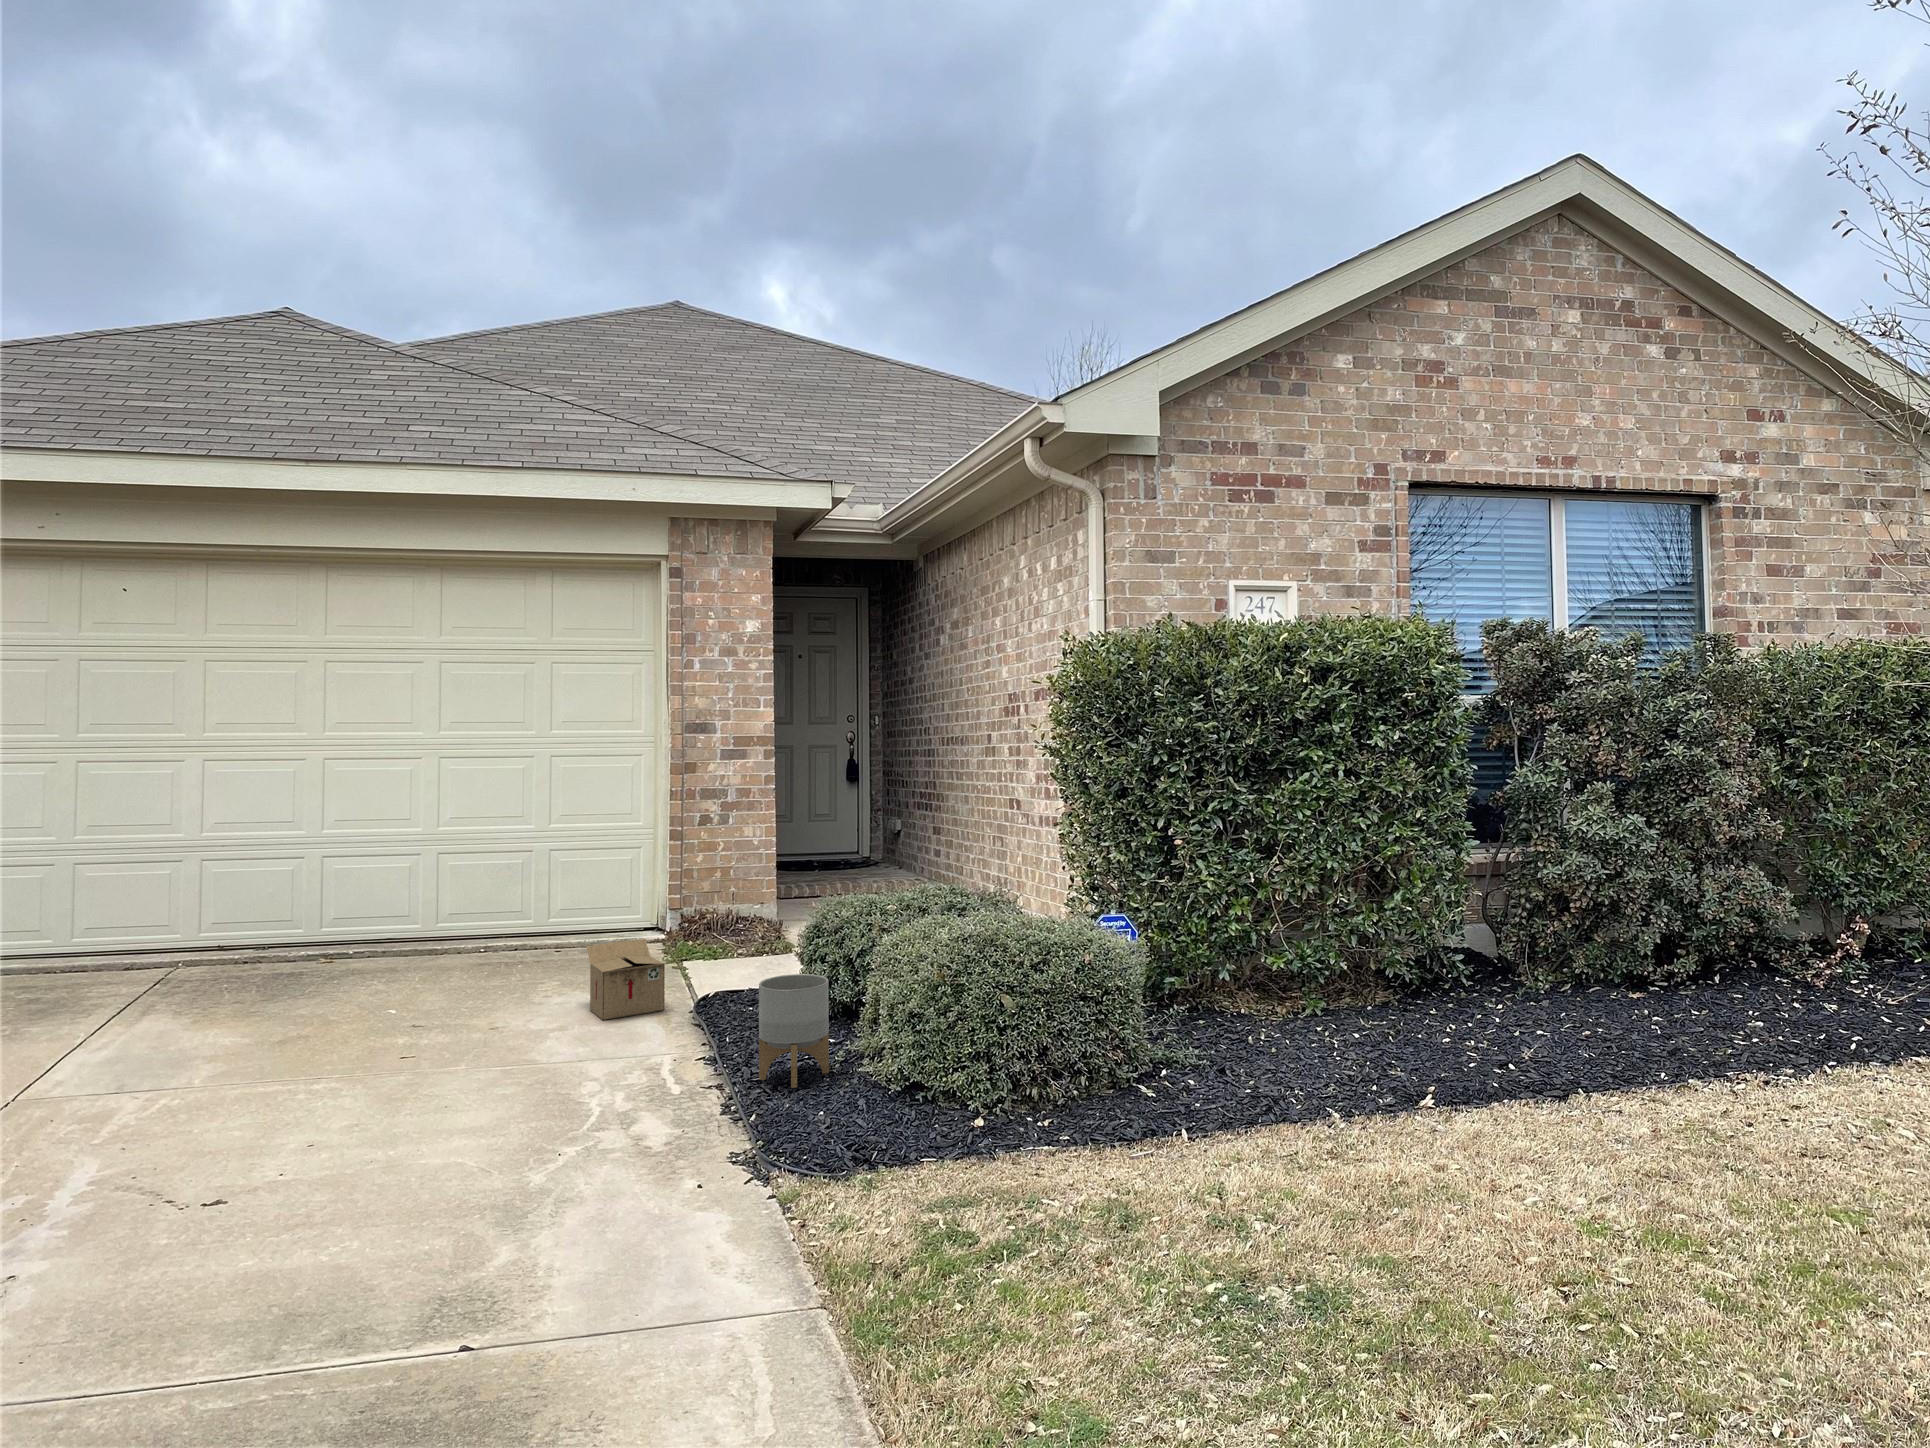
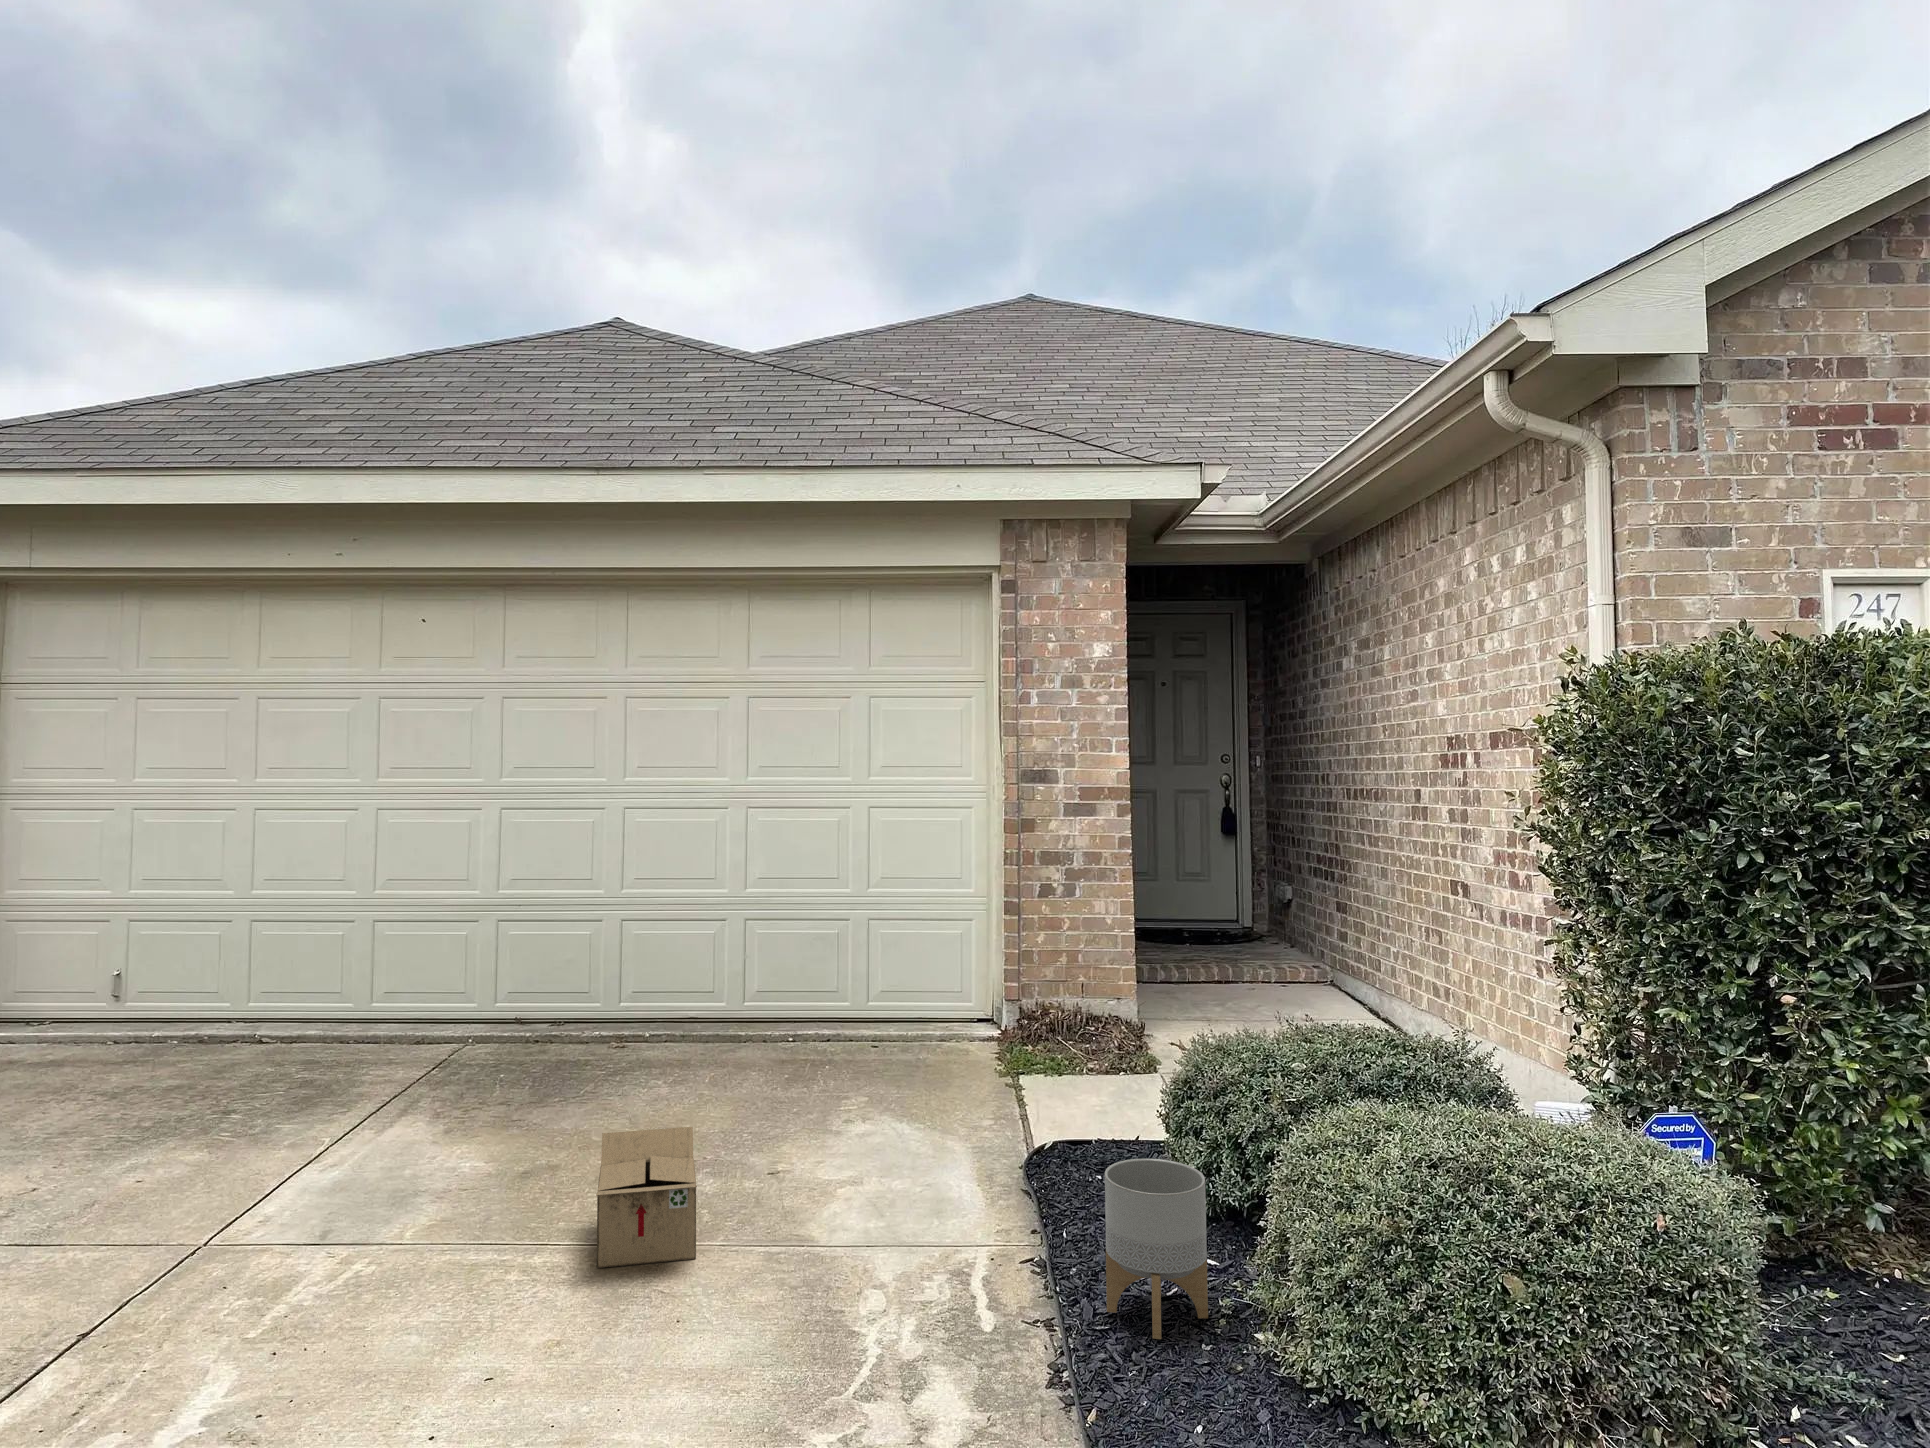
cardboard box: present [586,939,667,1020] -> present [596,1127,697,1268]

